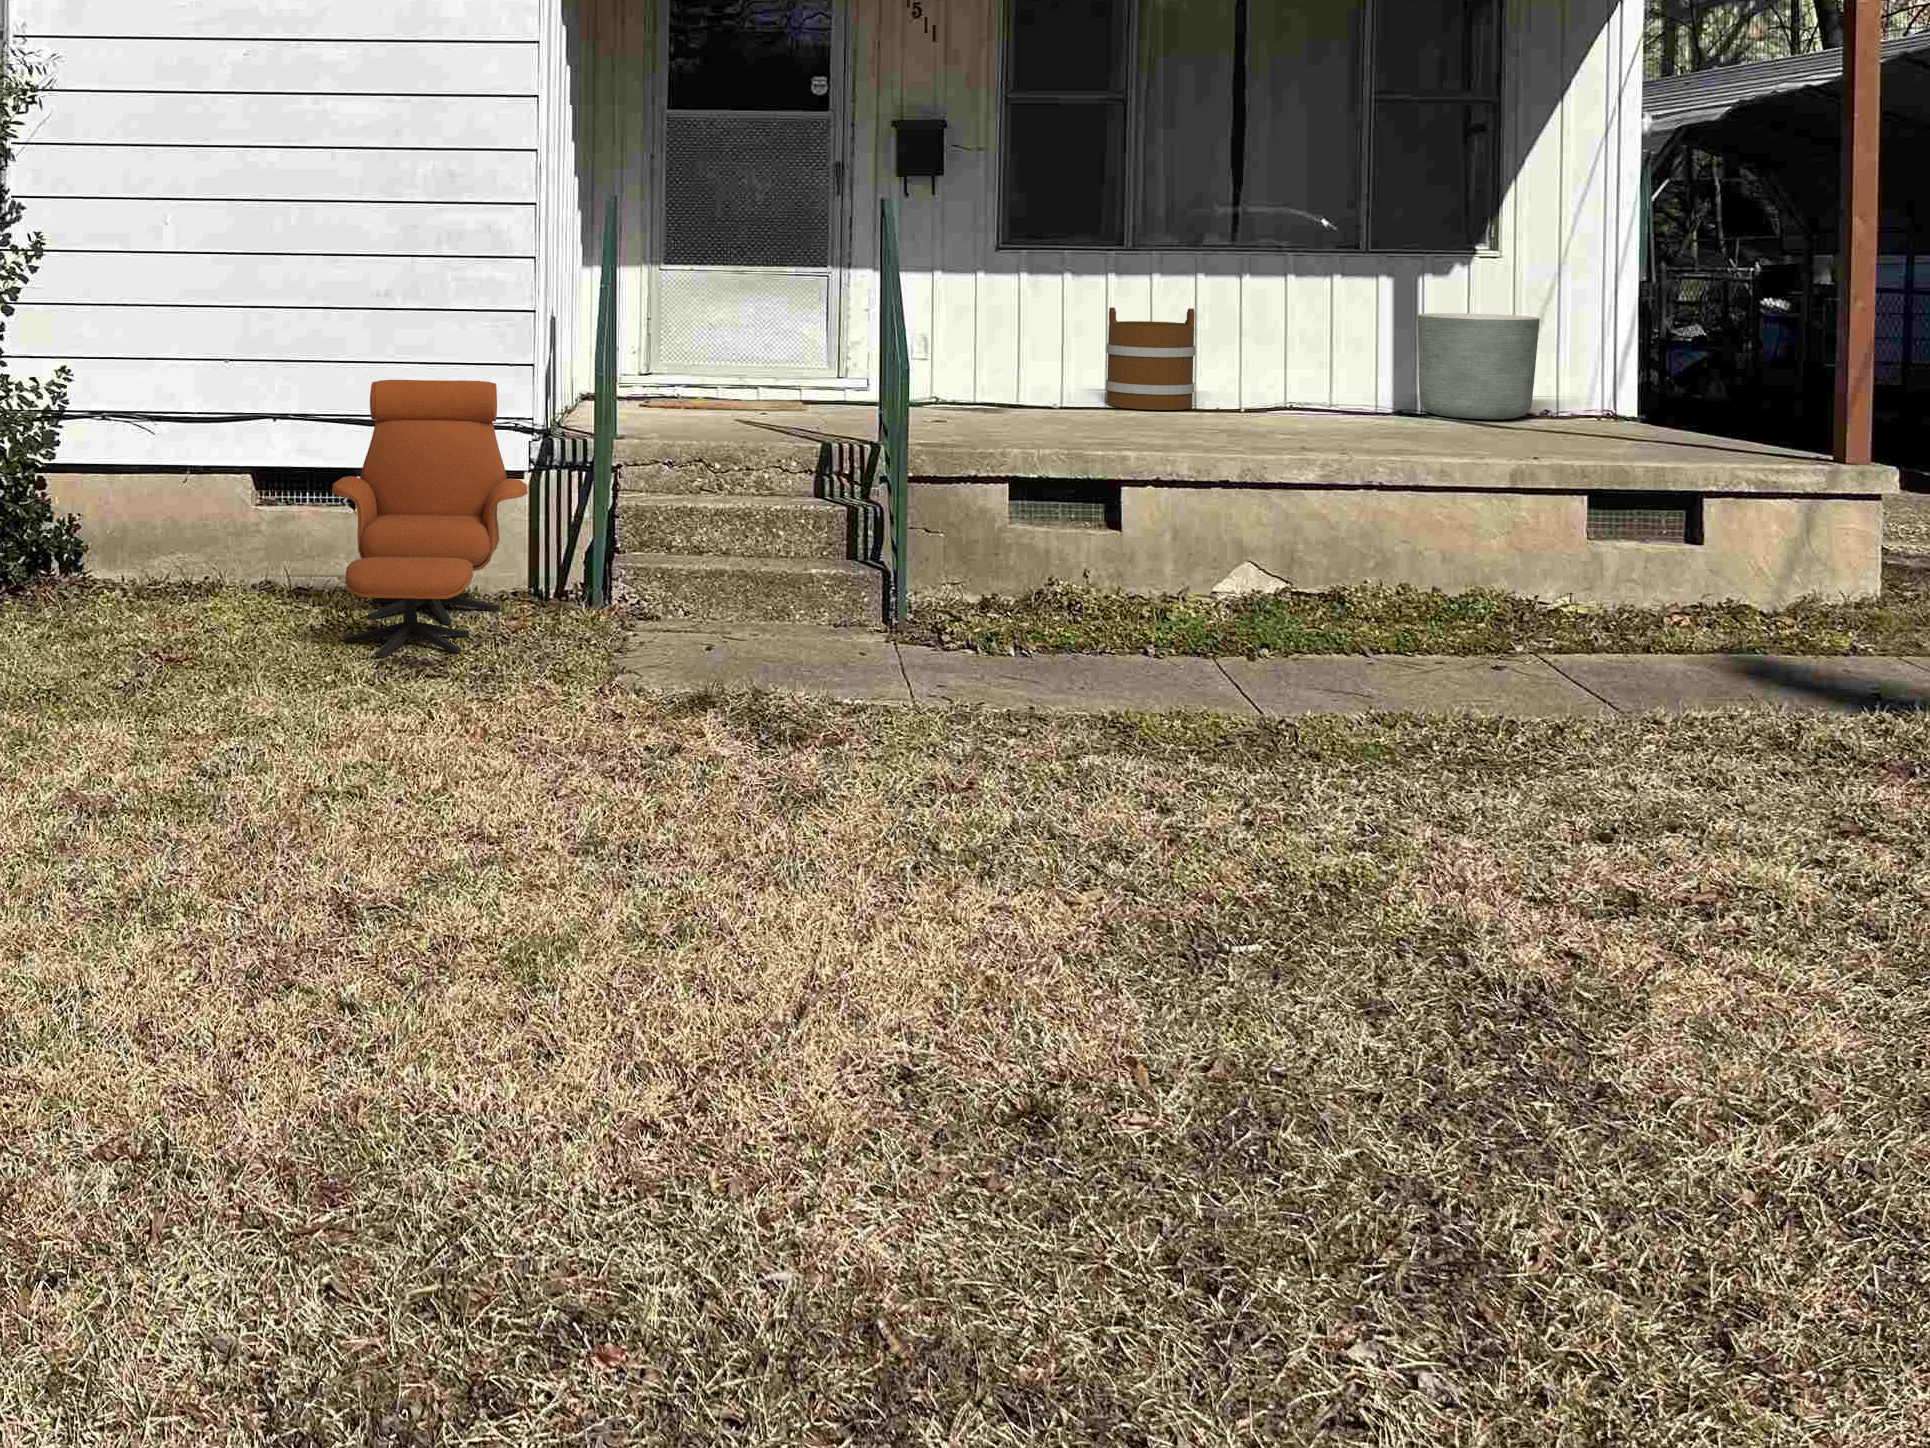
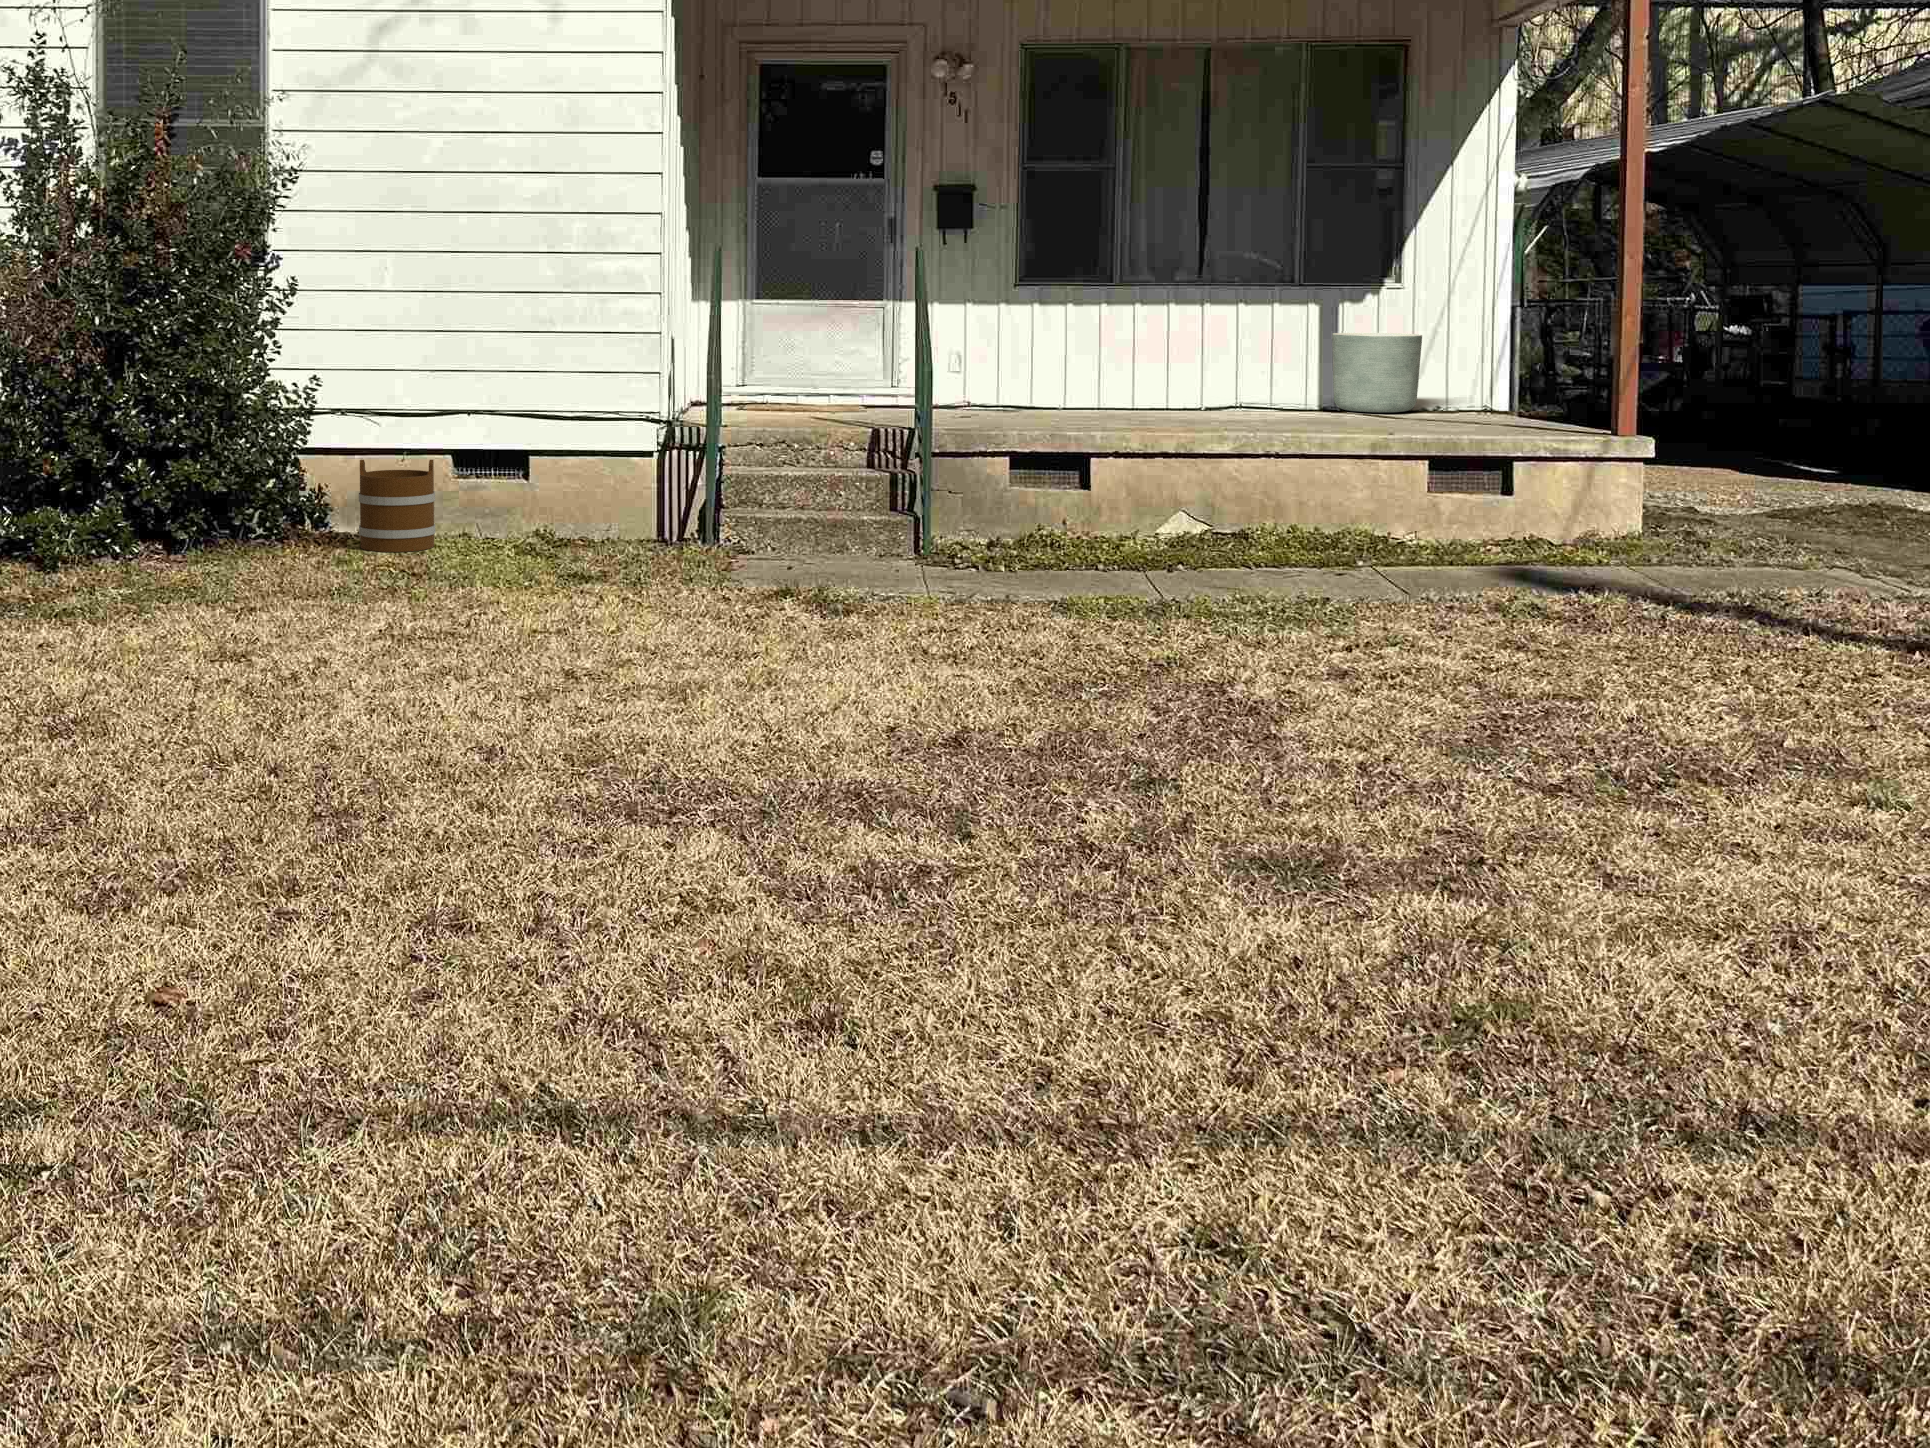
bucket: present [1106,307,1195,410] -> present [359,460,435,552]
lounge chair: present [332,380,528,657] -> none [515,383,658,575]

